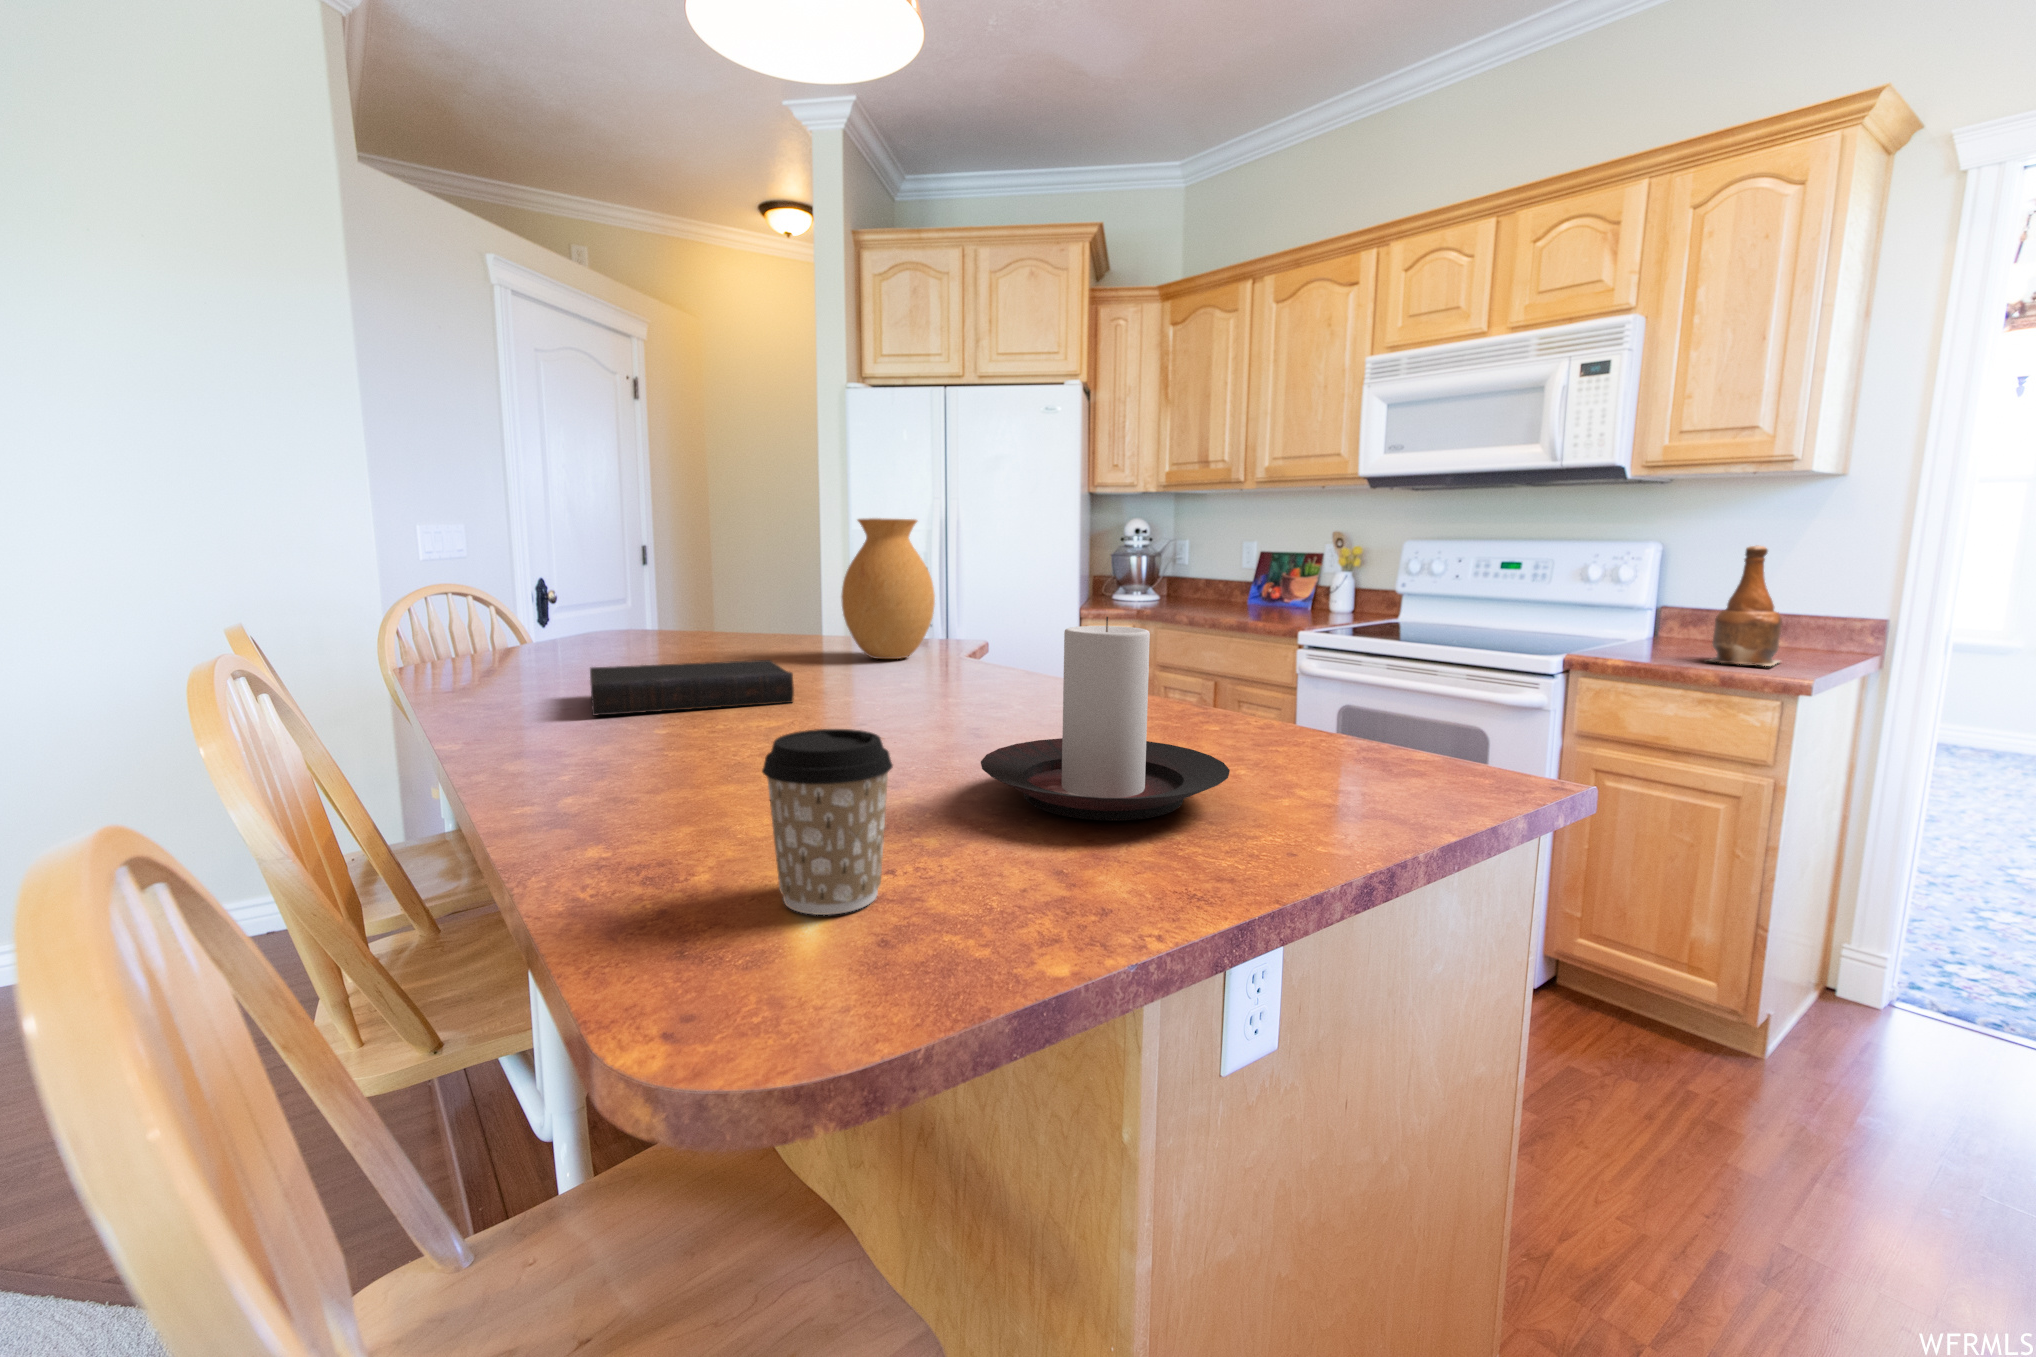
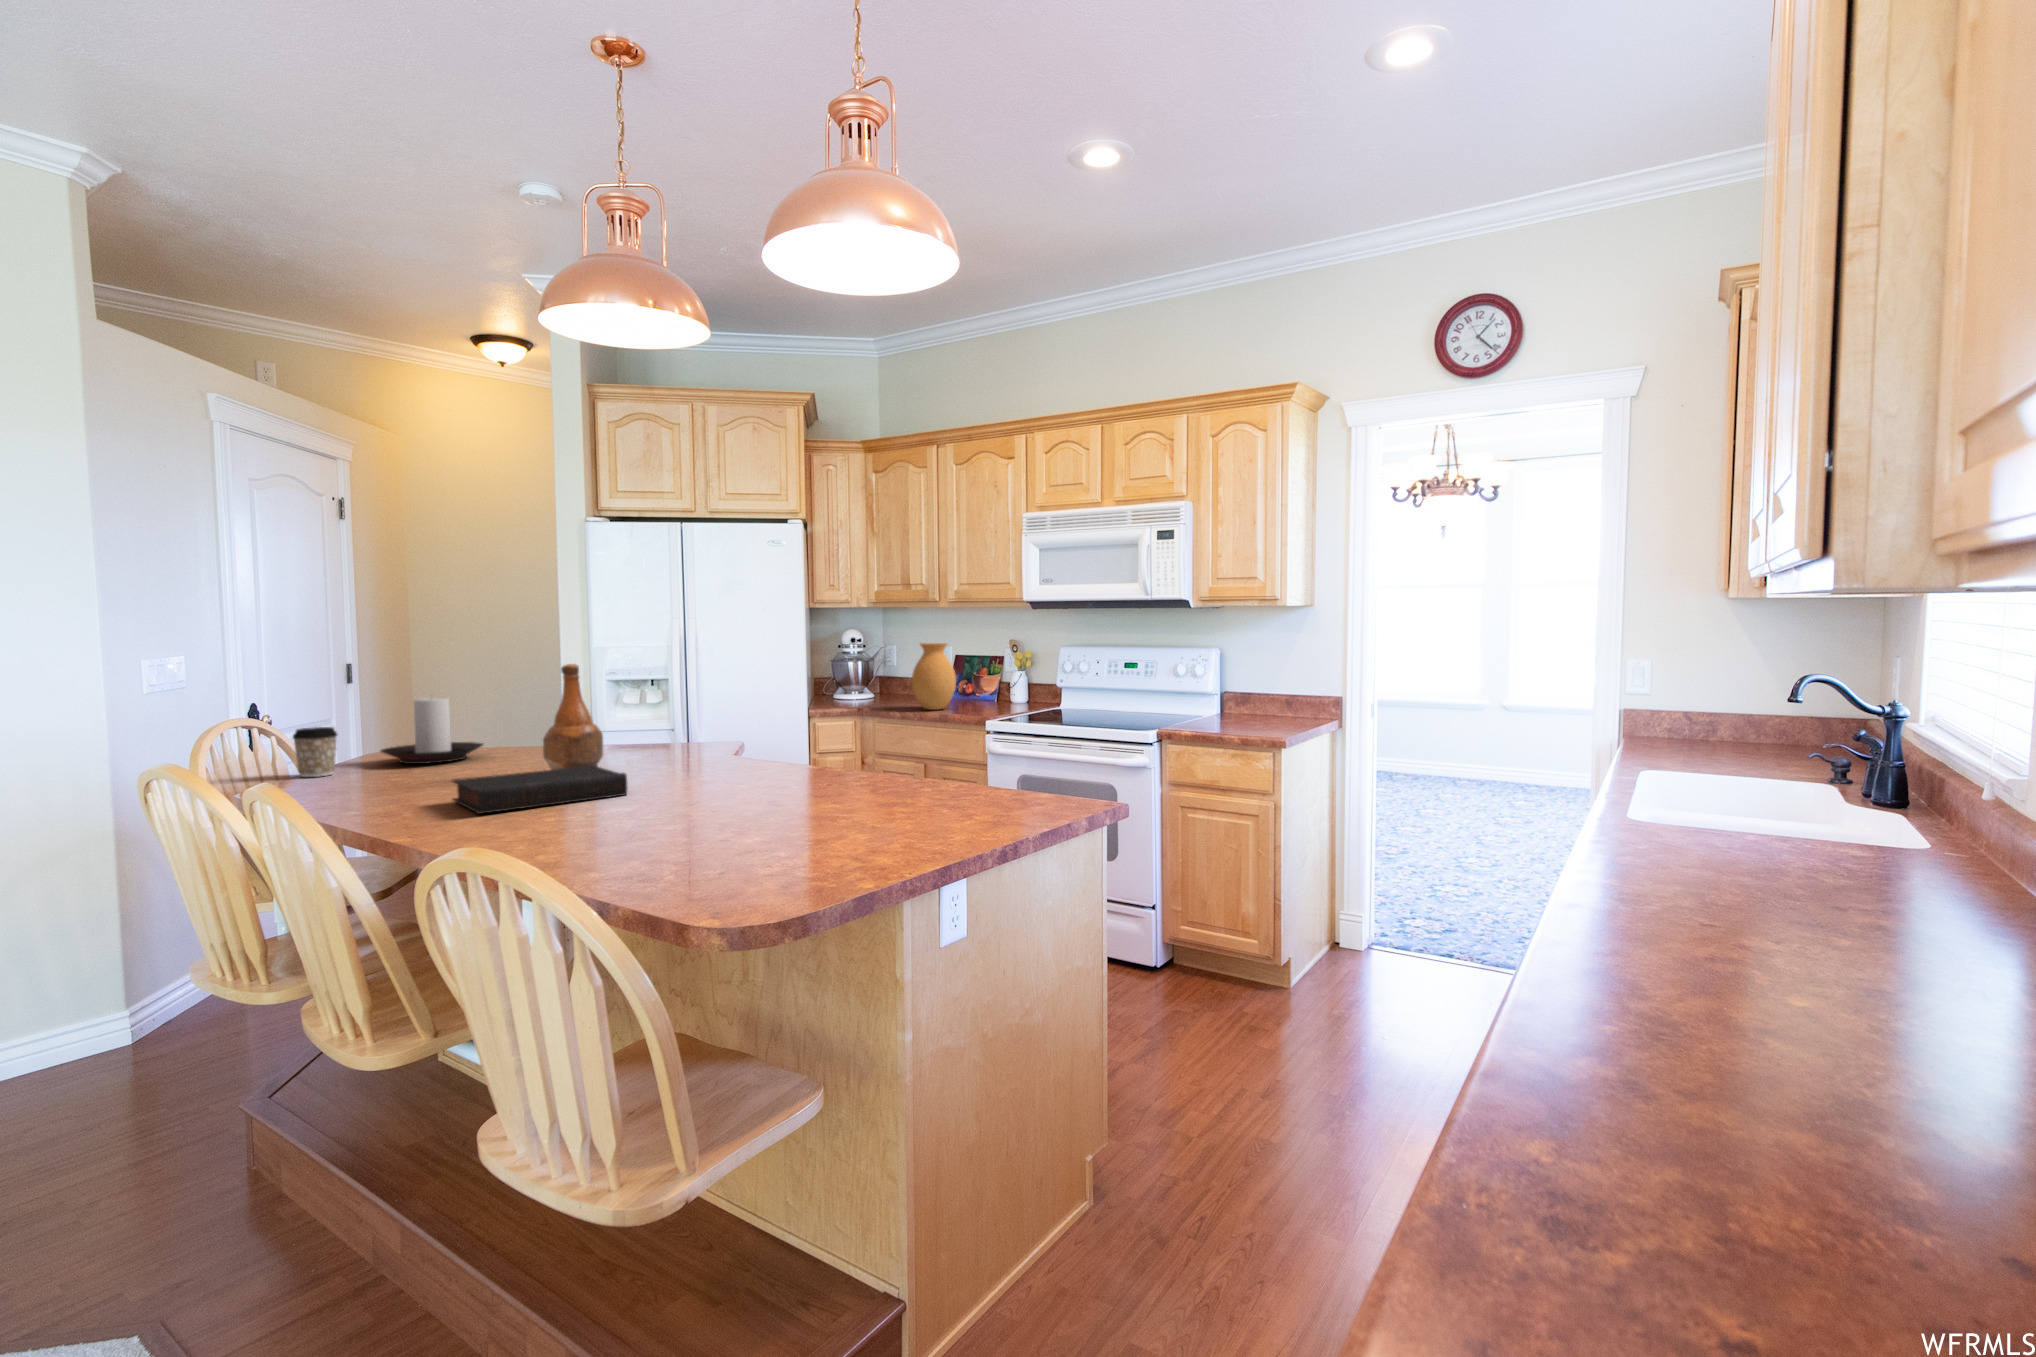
vase: present [841,518,935,659] -> present [912,643,956,710]
bottle: present [1710,546,1782,666] -> present [543,664,603,770]
candle holder: present [981,617,1230,820] -> present [381,698,483,764]
coffee cup: present [762,729,893,915] -> present [293,727,338,777]

